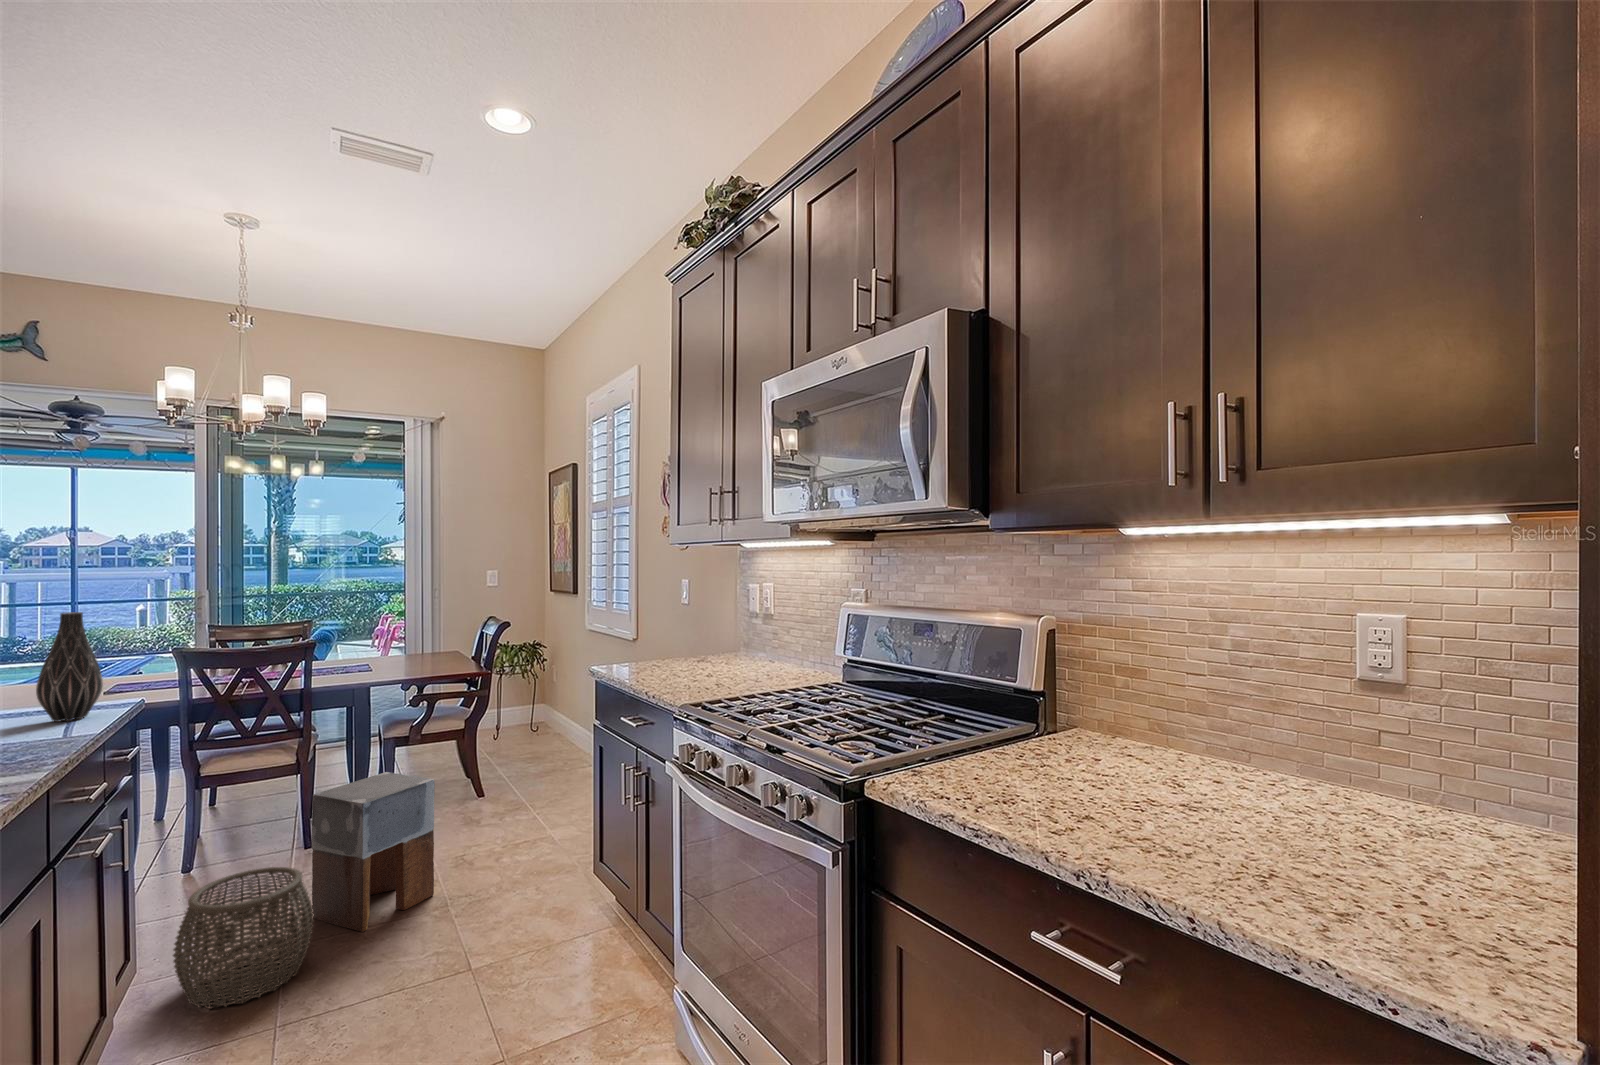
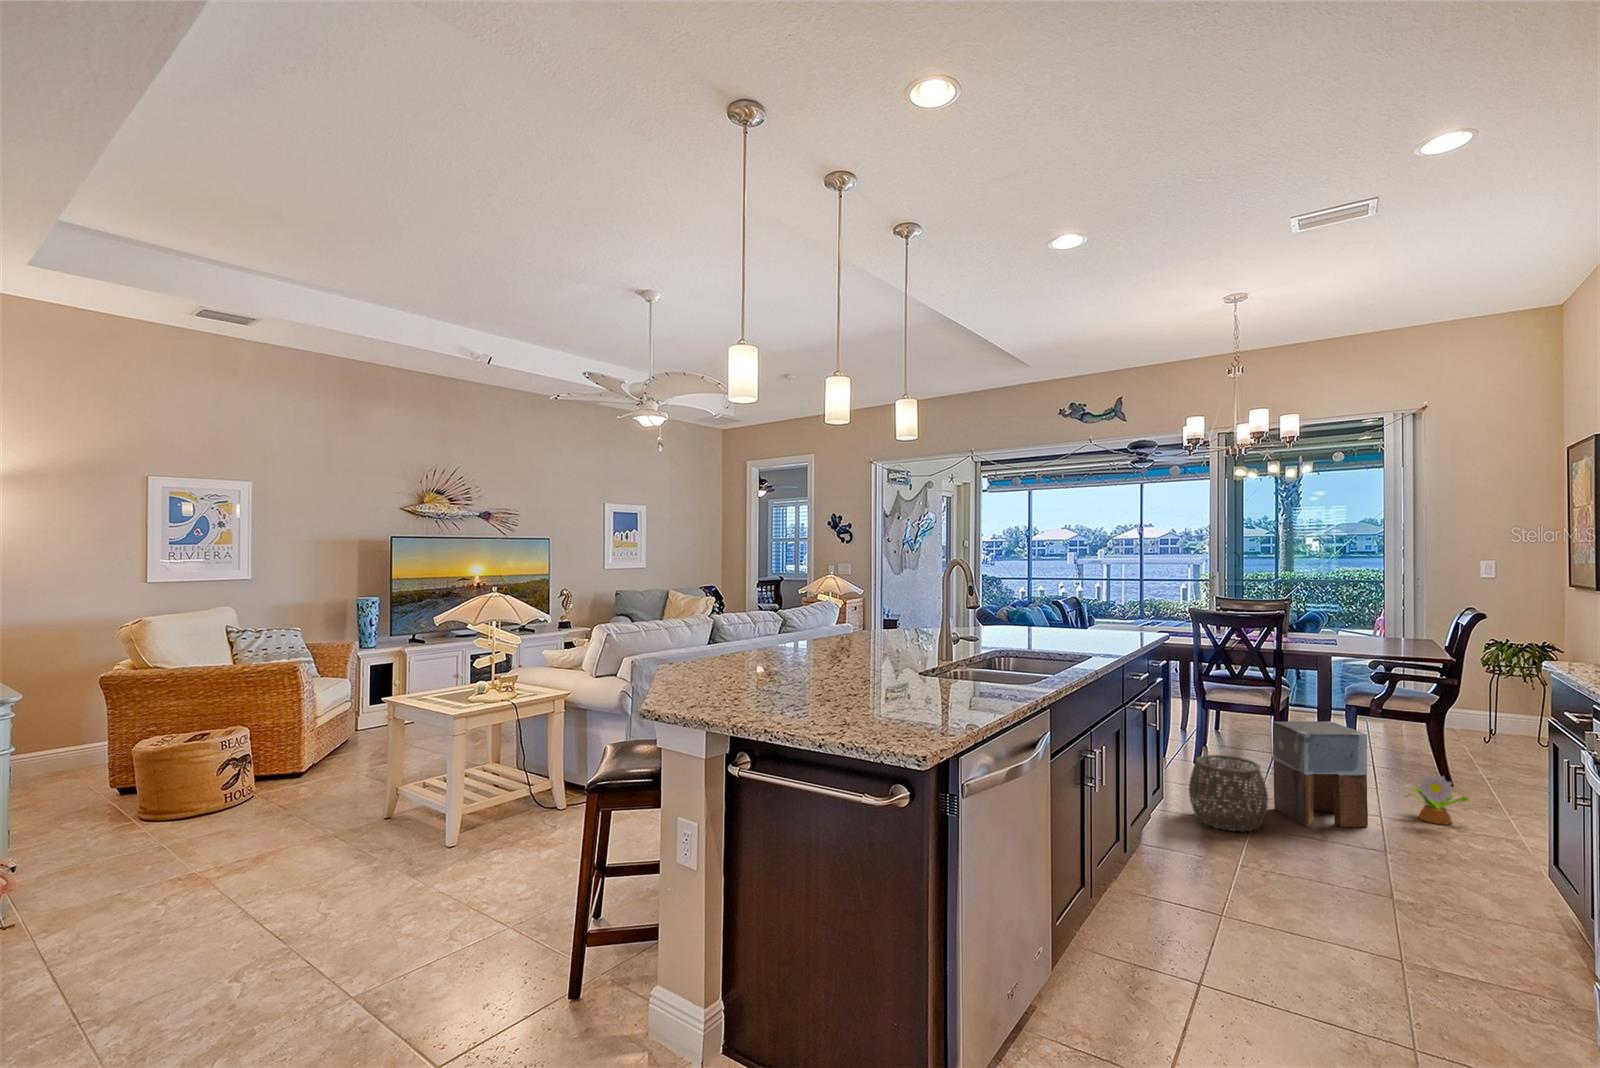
vase: present [36,612,103,722] -> none [1124,583,1151,640]
decorative plant: none [464,801,525,858] -> present [1406,773,1470,824]

